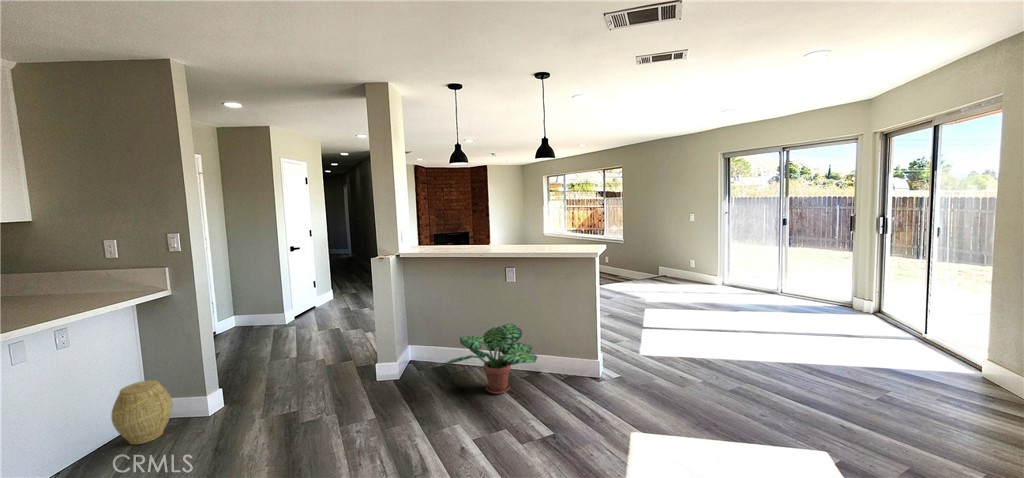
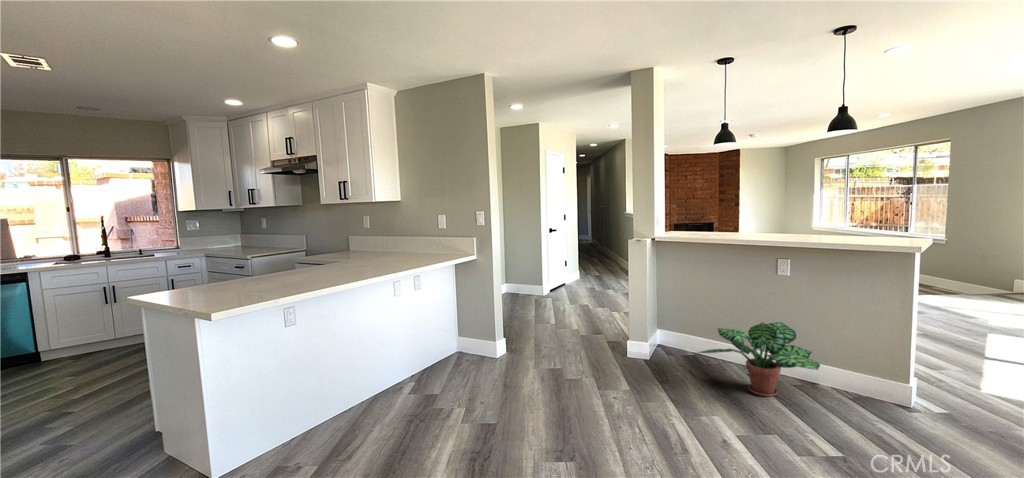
woven basket: present [111,380,173,445] -> none [441,322,476,367]

